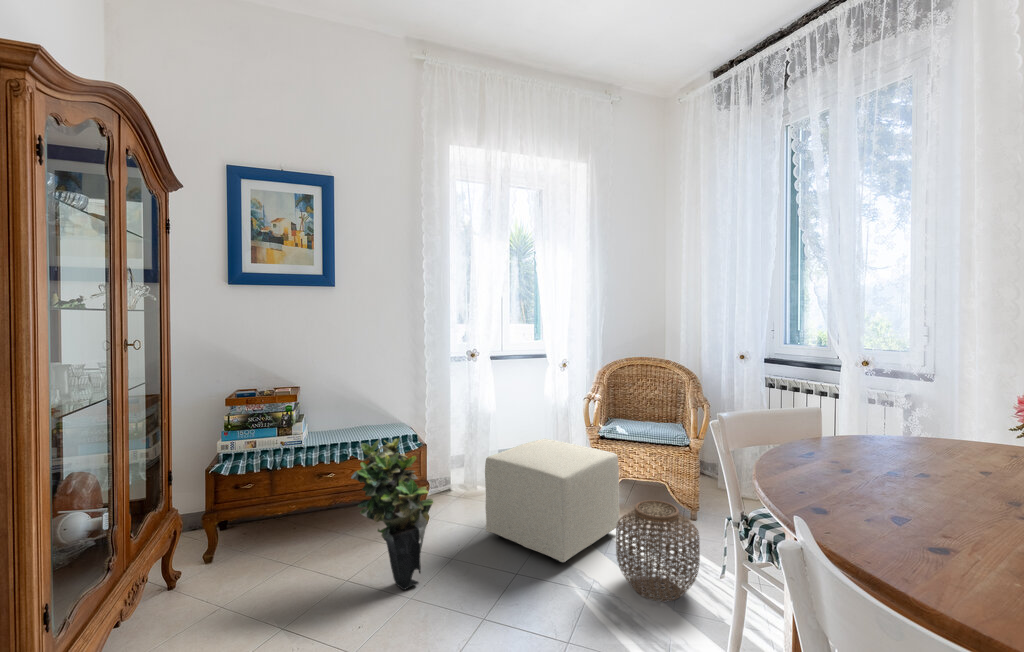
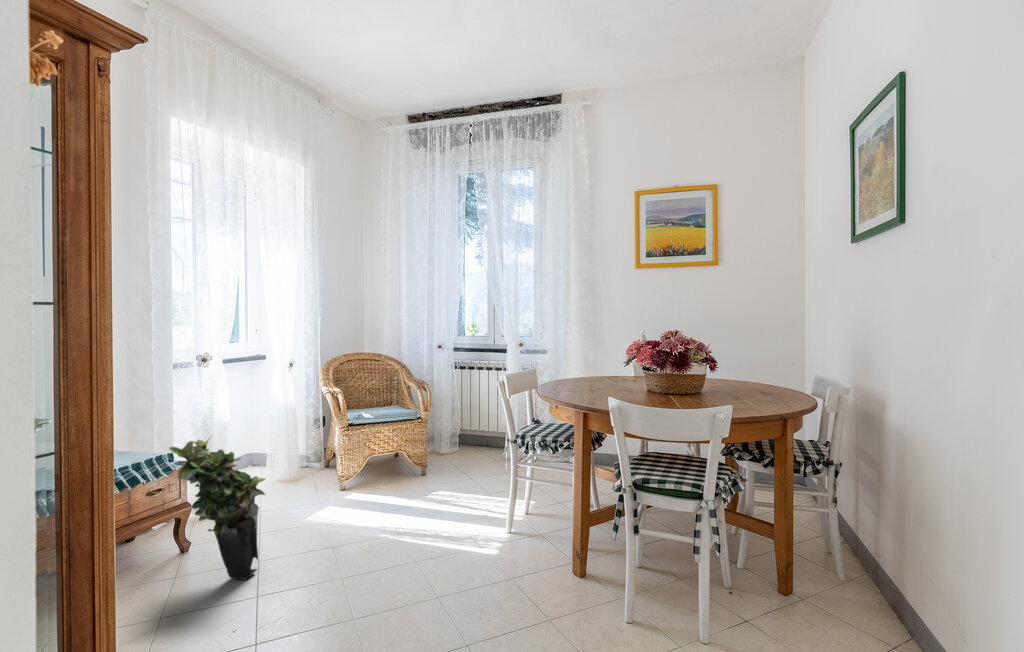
ottoman: present [485,439,619,562] -> none [272,429,384,524]
woven basket: present [616,500,700,601] -> none [412,451,471,520]

